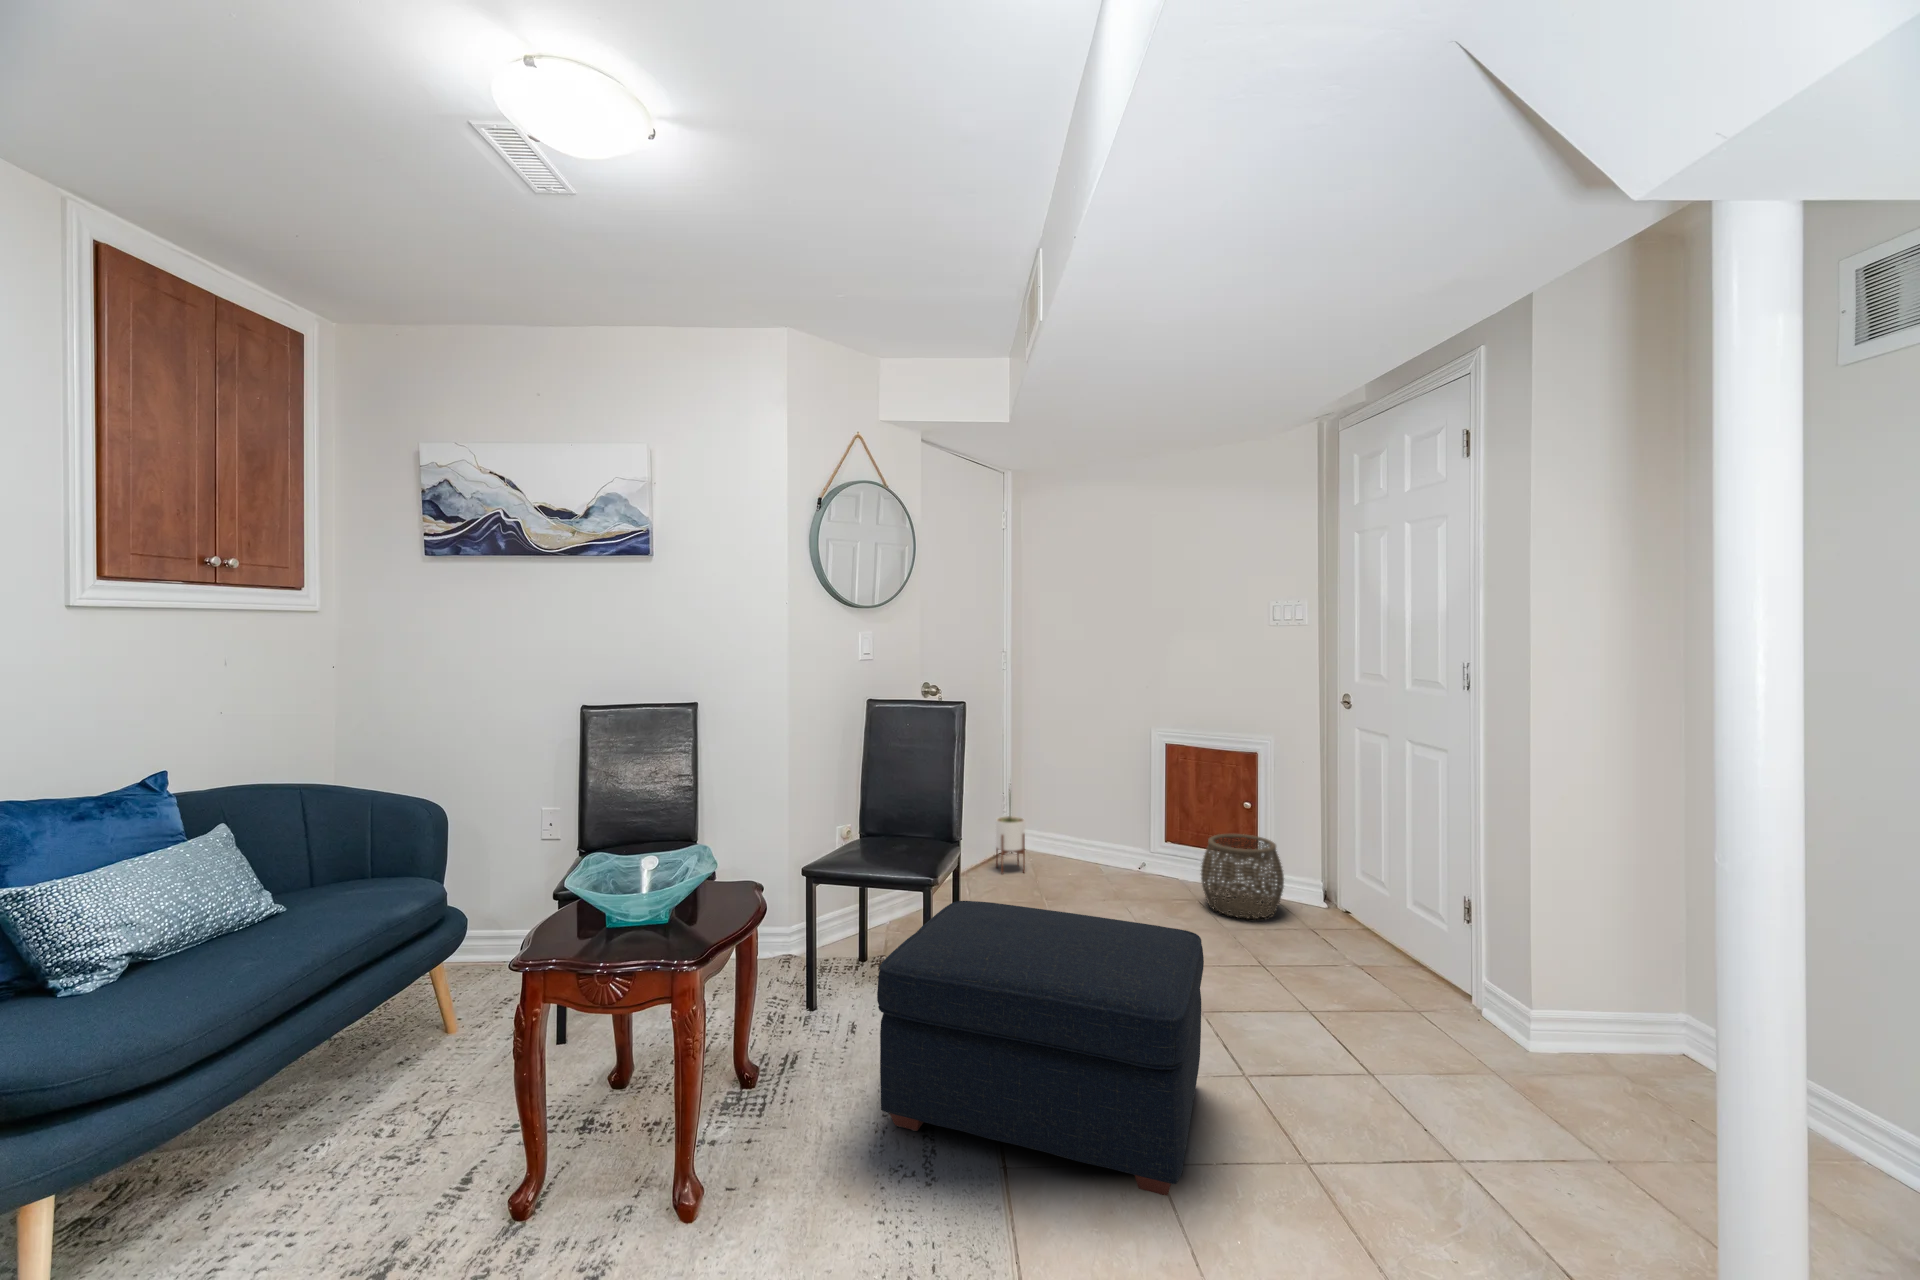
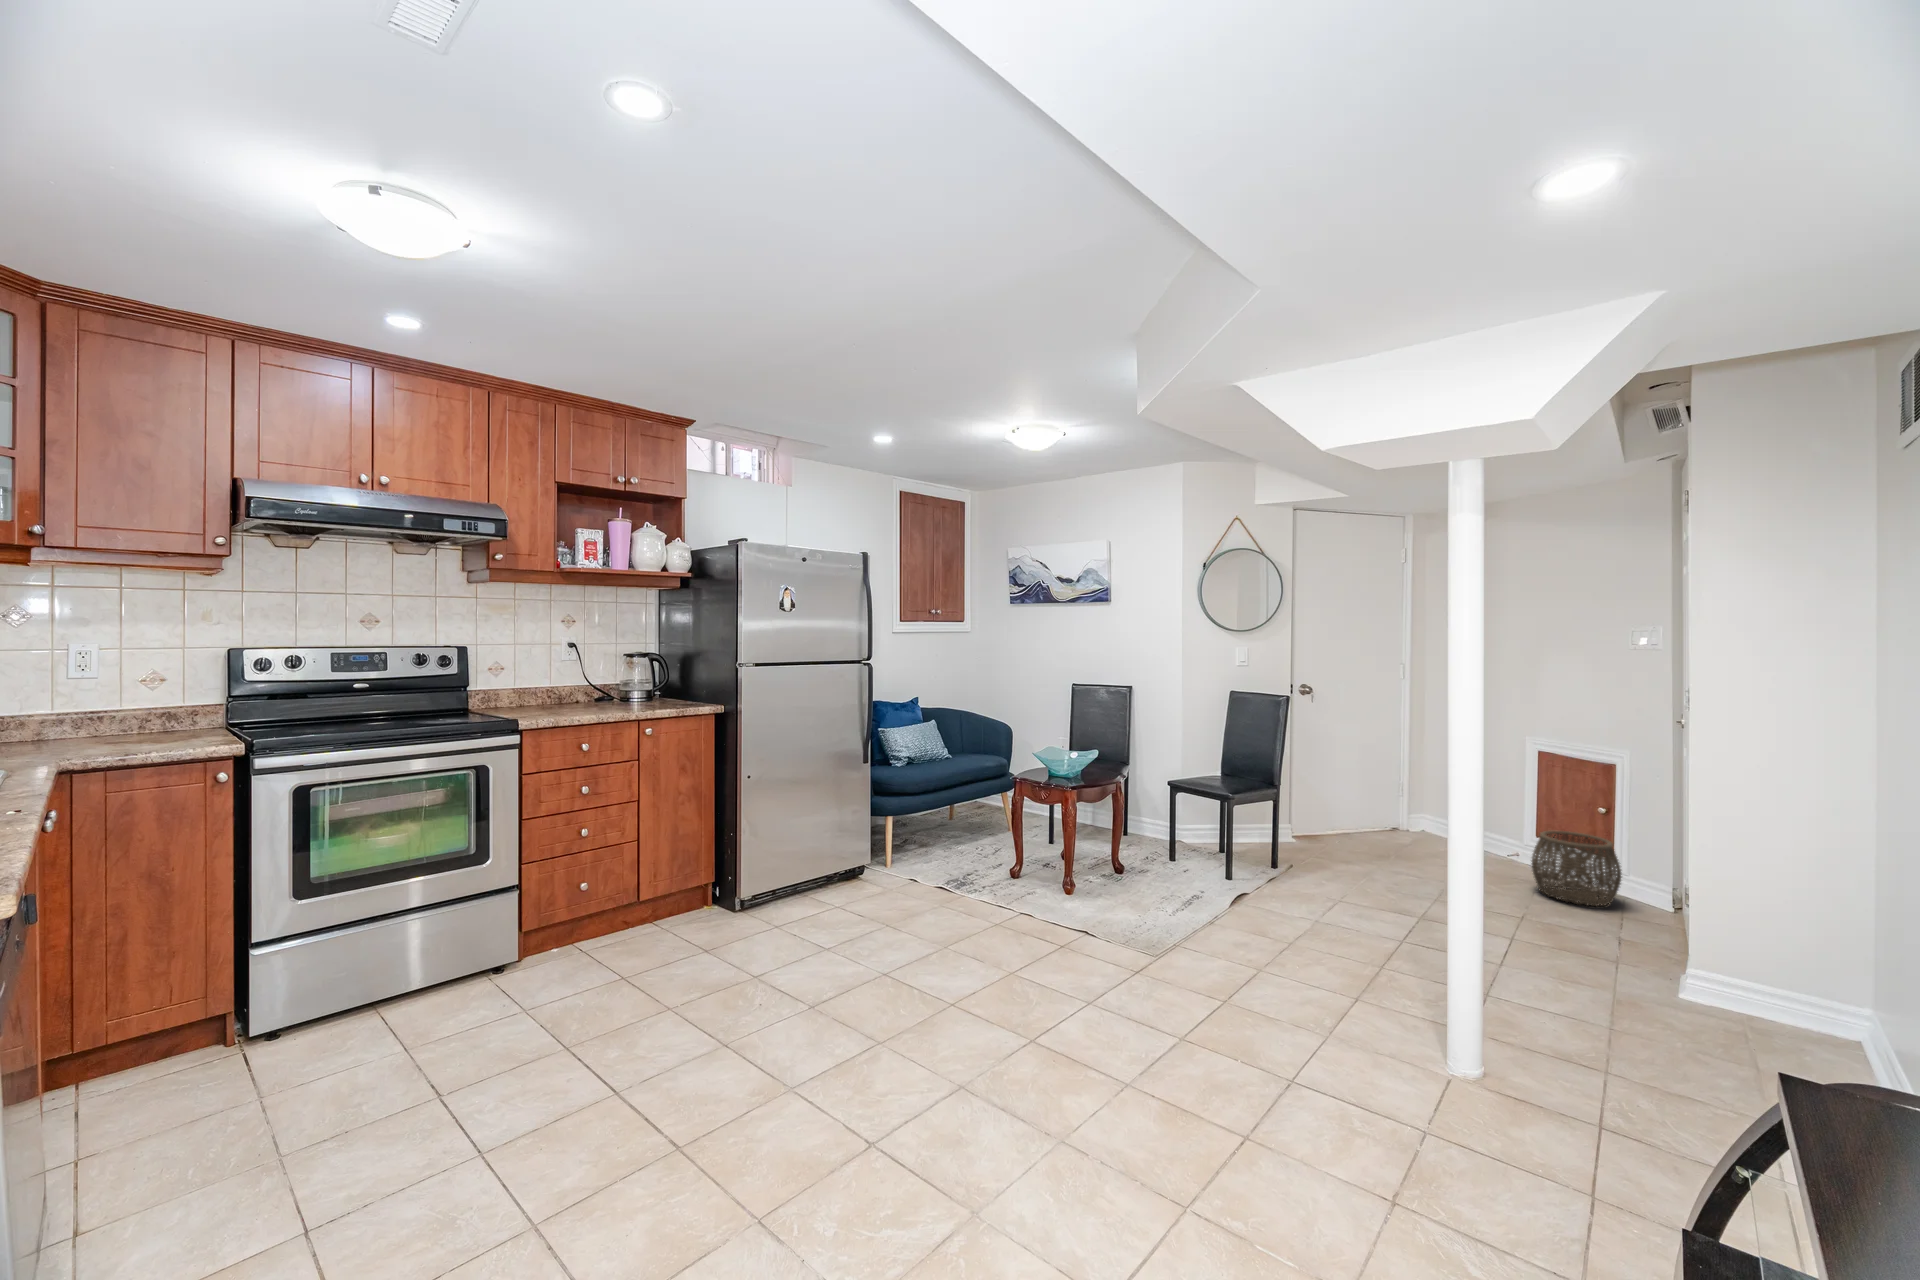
potted plant: present [996,784,1025,873] -> none [1372,759,1398,839]
ottoman: present [877,901,1204,1196] -> none [1162,809,1369,958]

